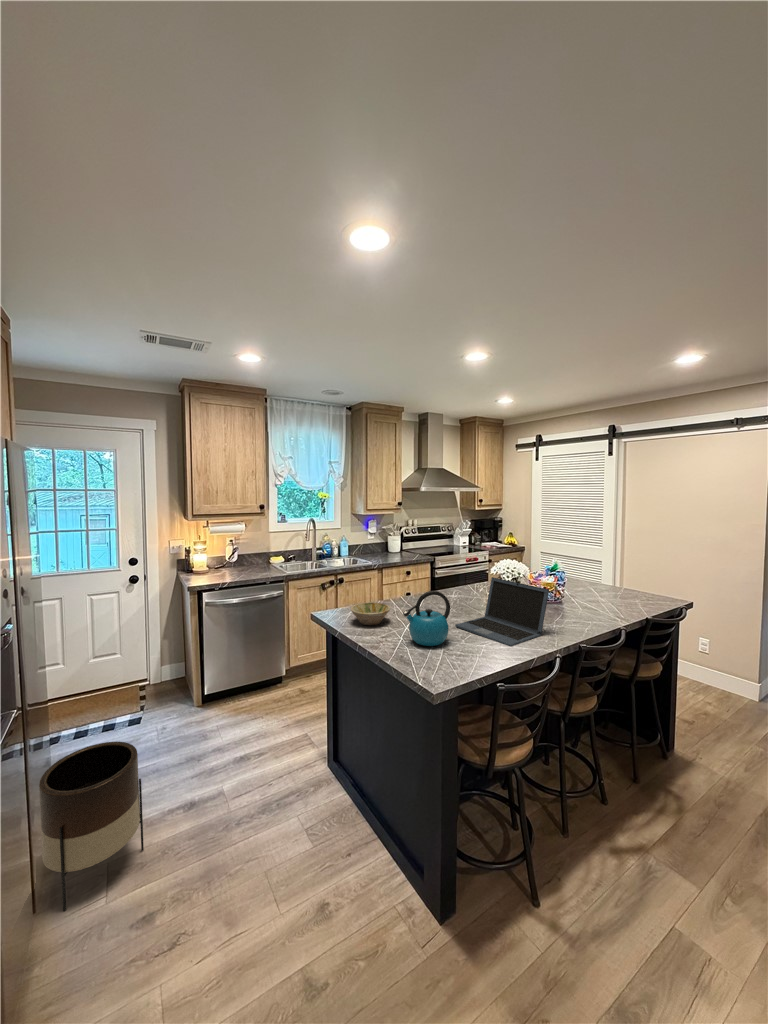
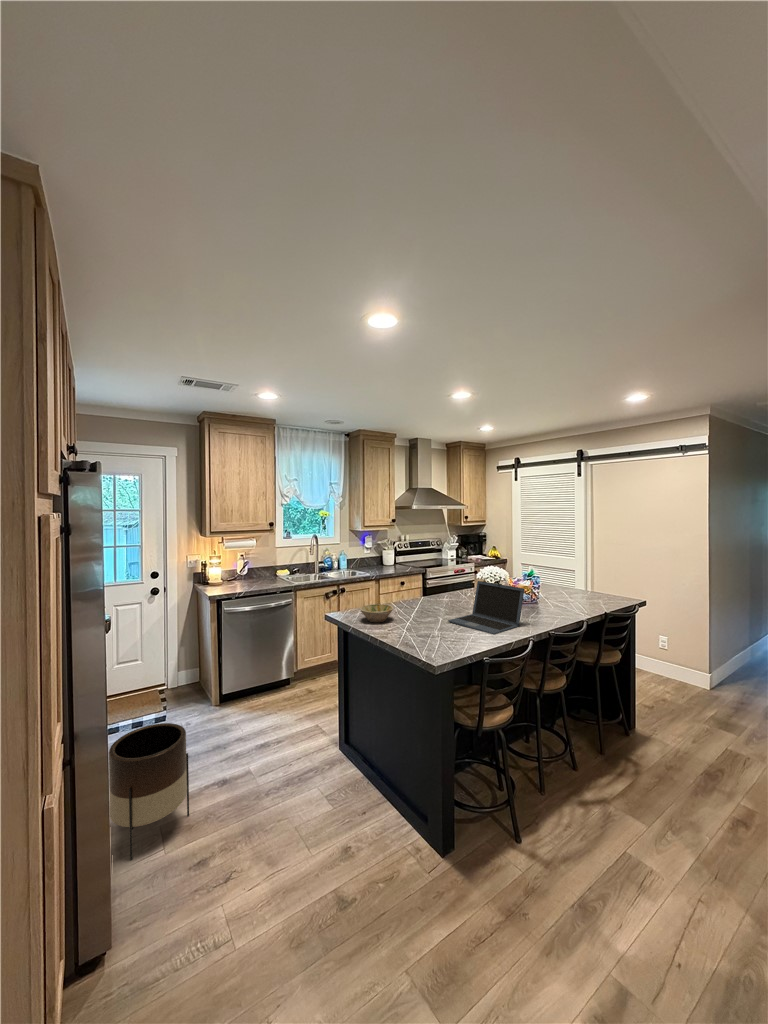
kettle: present [403,591,450,646] -> none [406,591,445,636]

